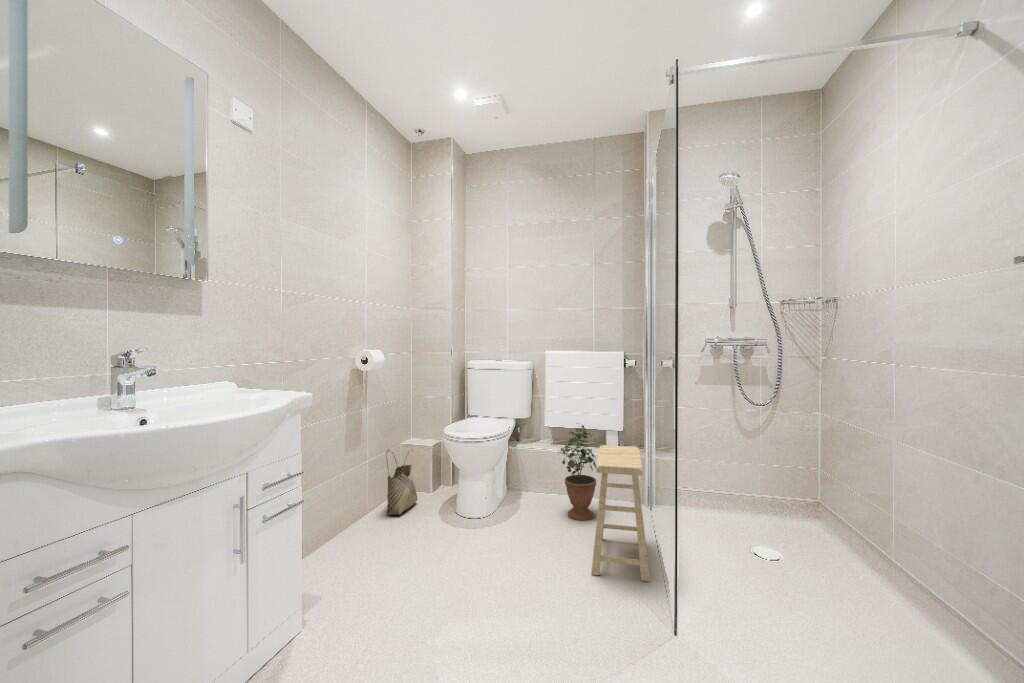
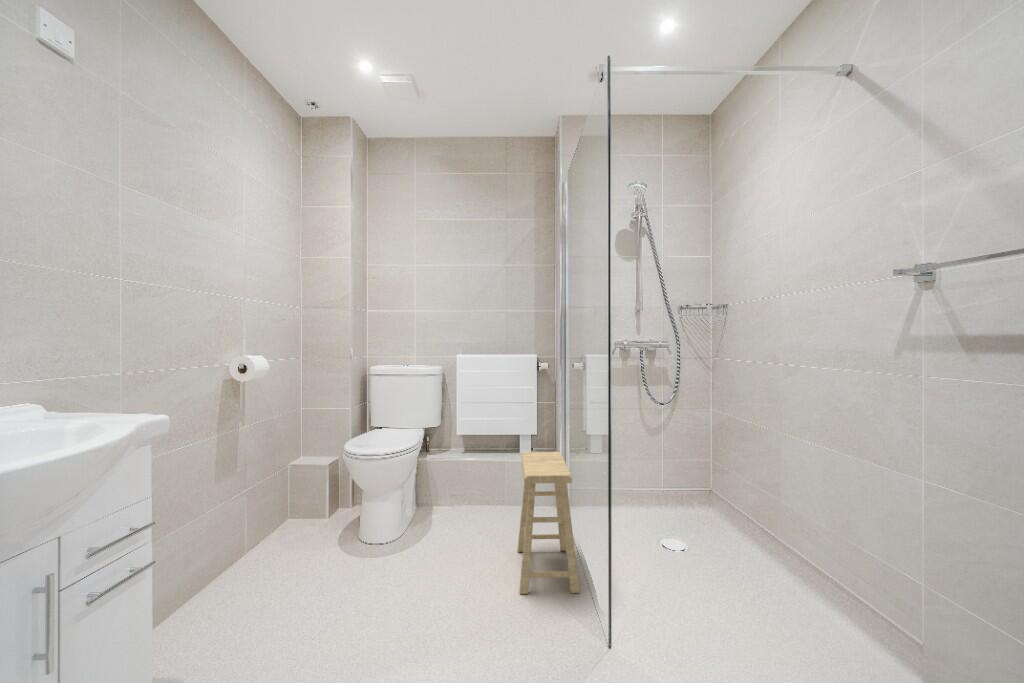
potted plant: present [560,425,596,520] -> none [474,429,515,532]
woven basket: present [386,450,418,515] -> none [271,470,311,551]

